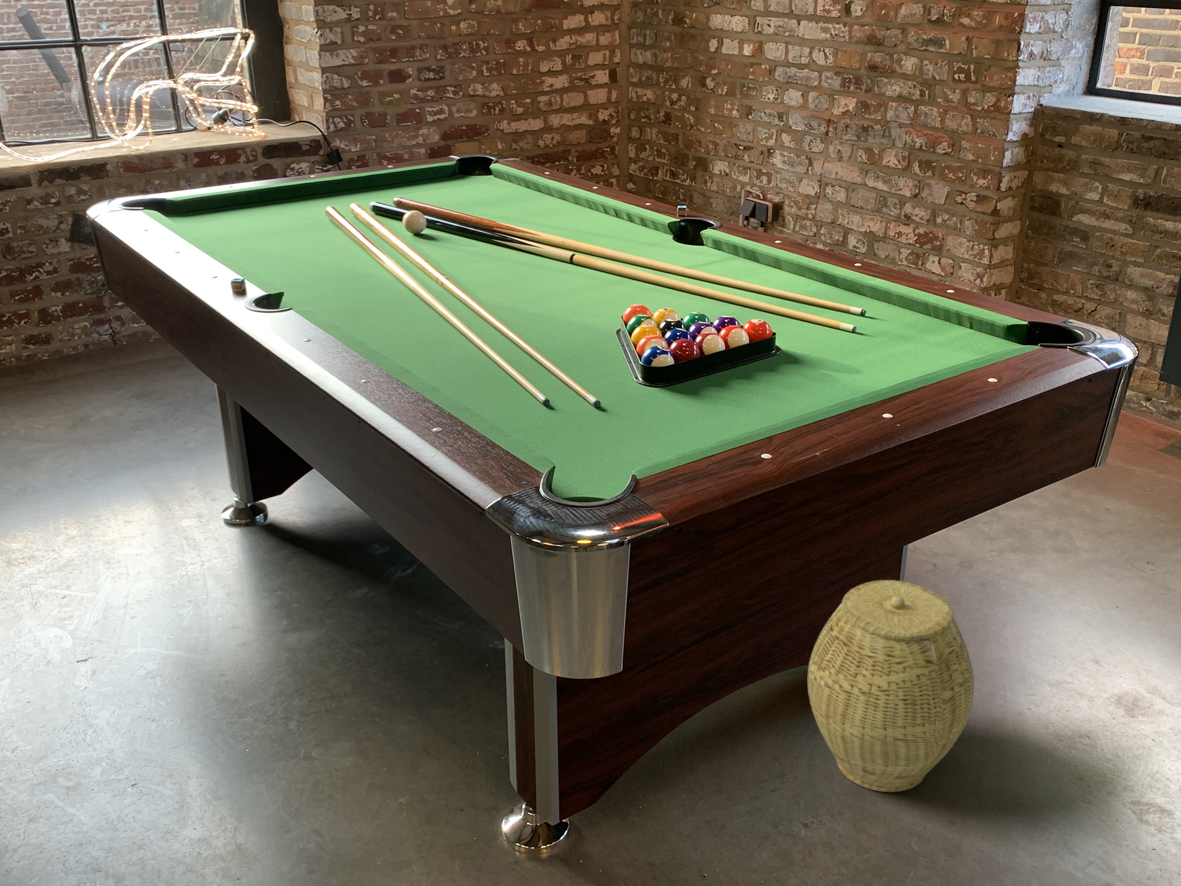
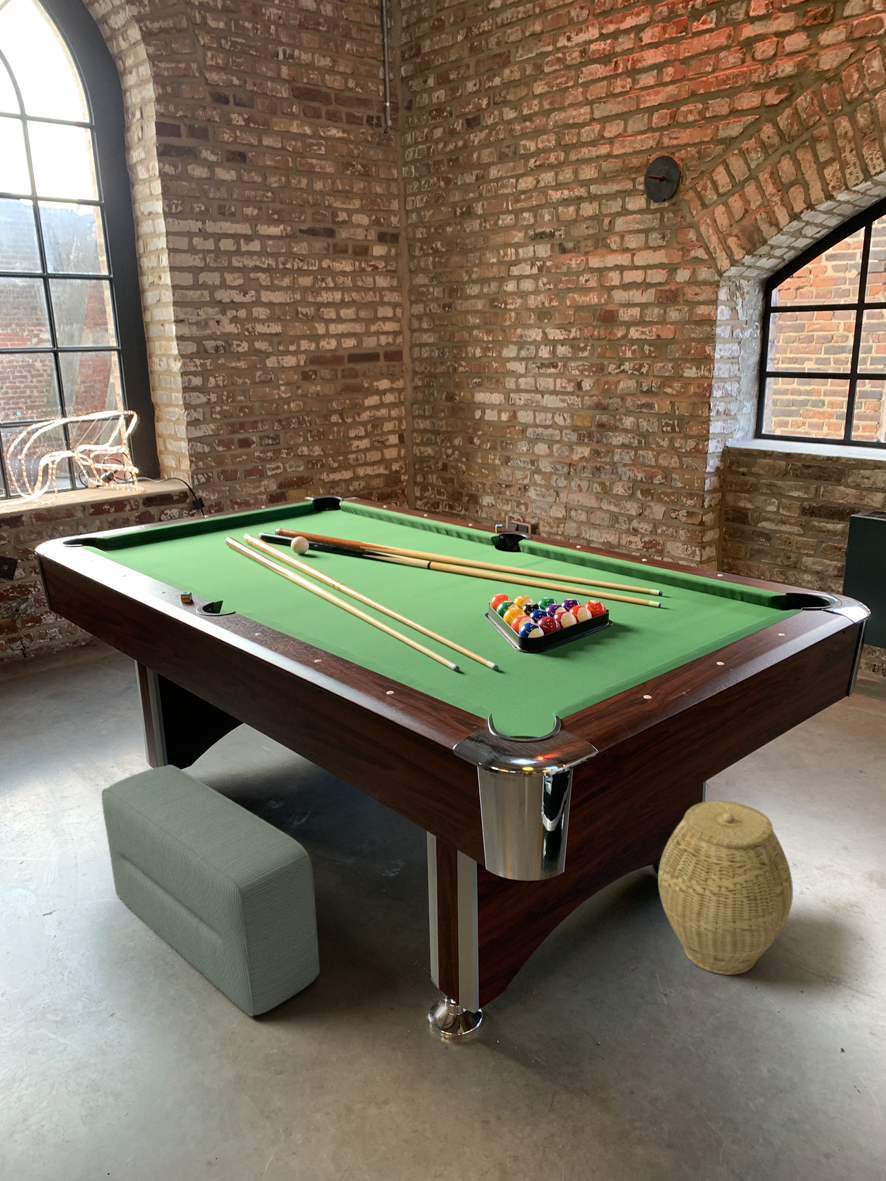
pouf: none [154,488,388,783] -> present [102,765,320,1016]

